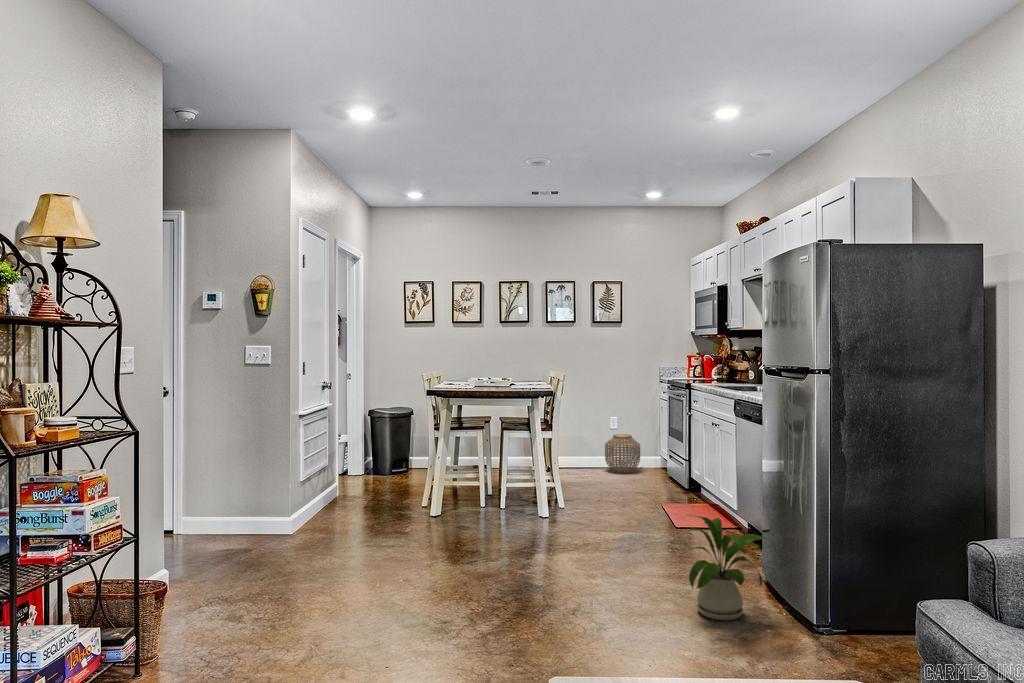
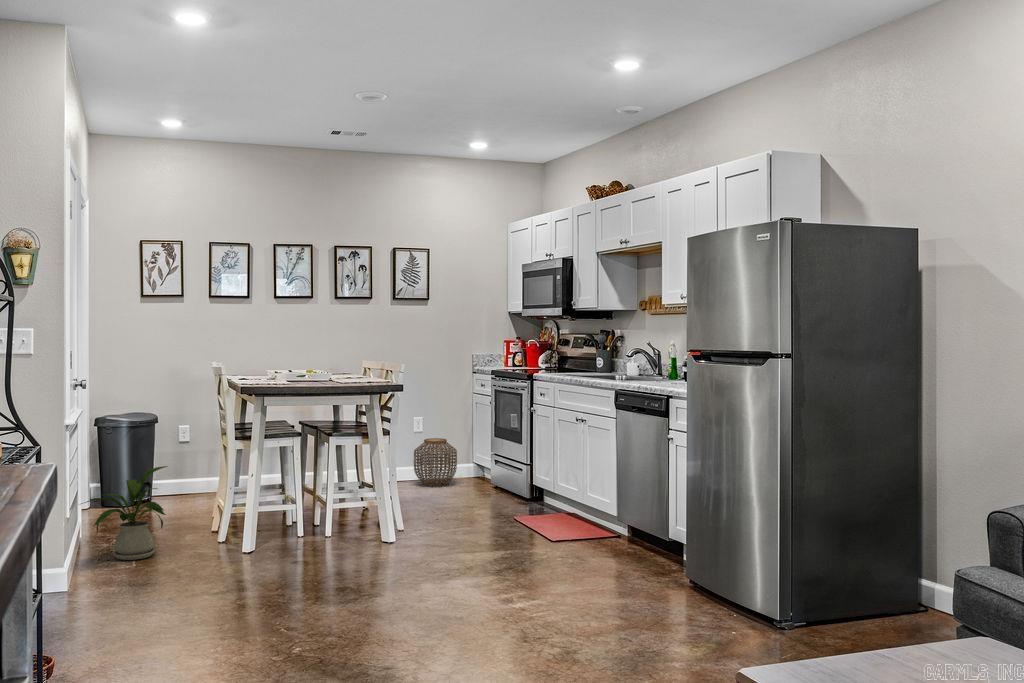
house plant: present [689,516,767,620] -> present [81,466,167,560]

